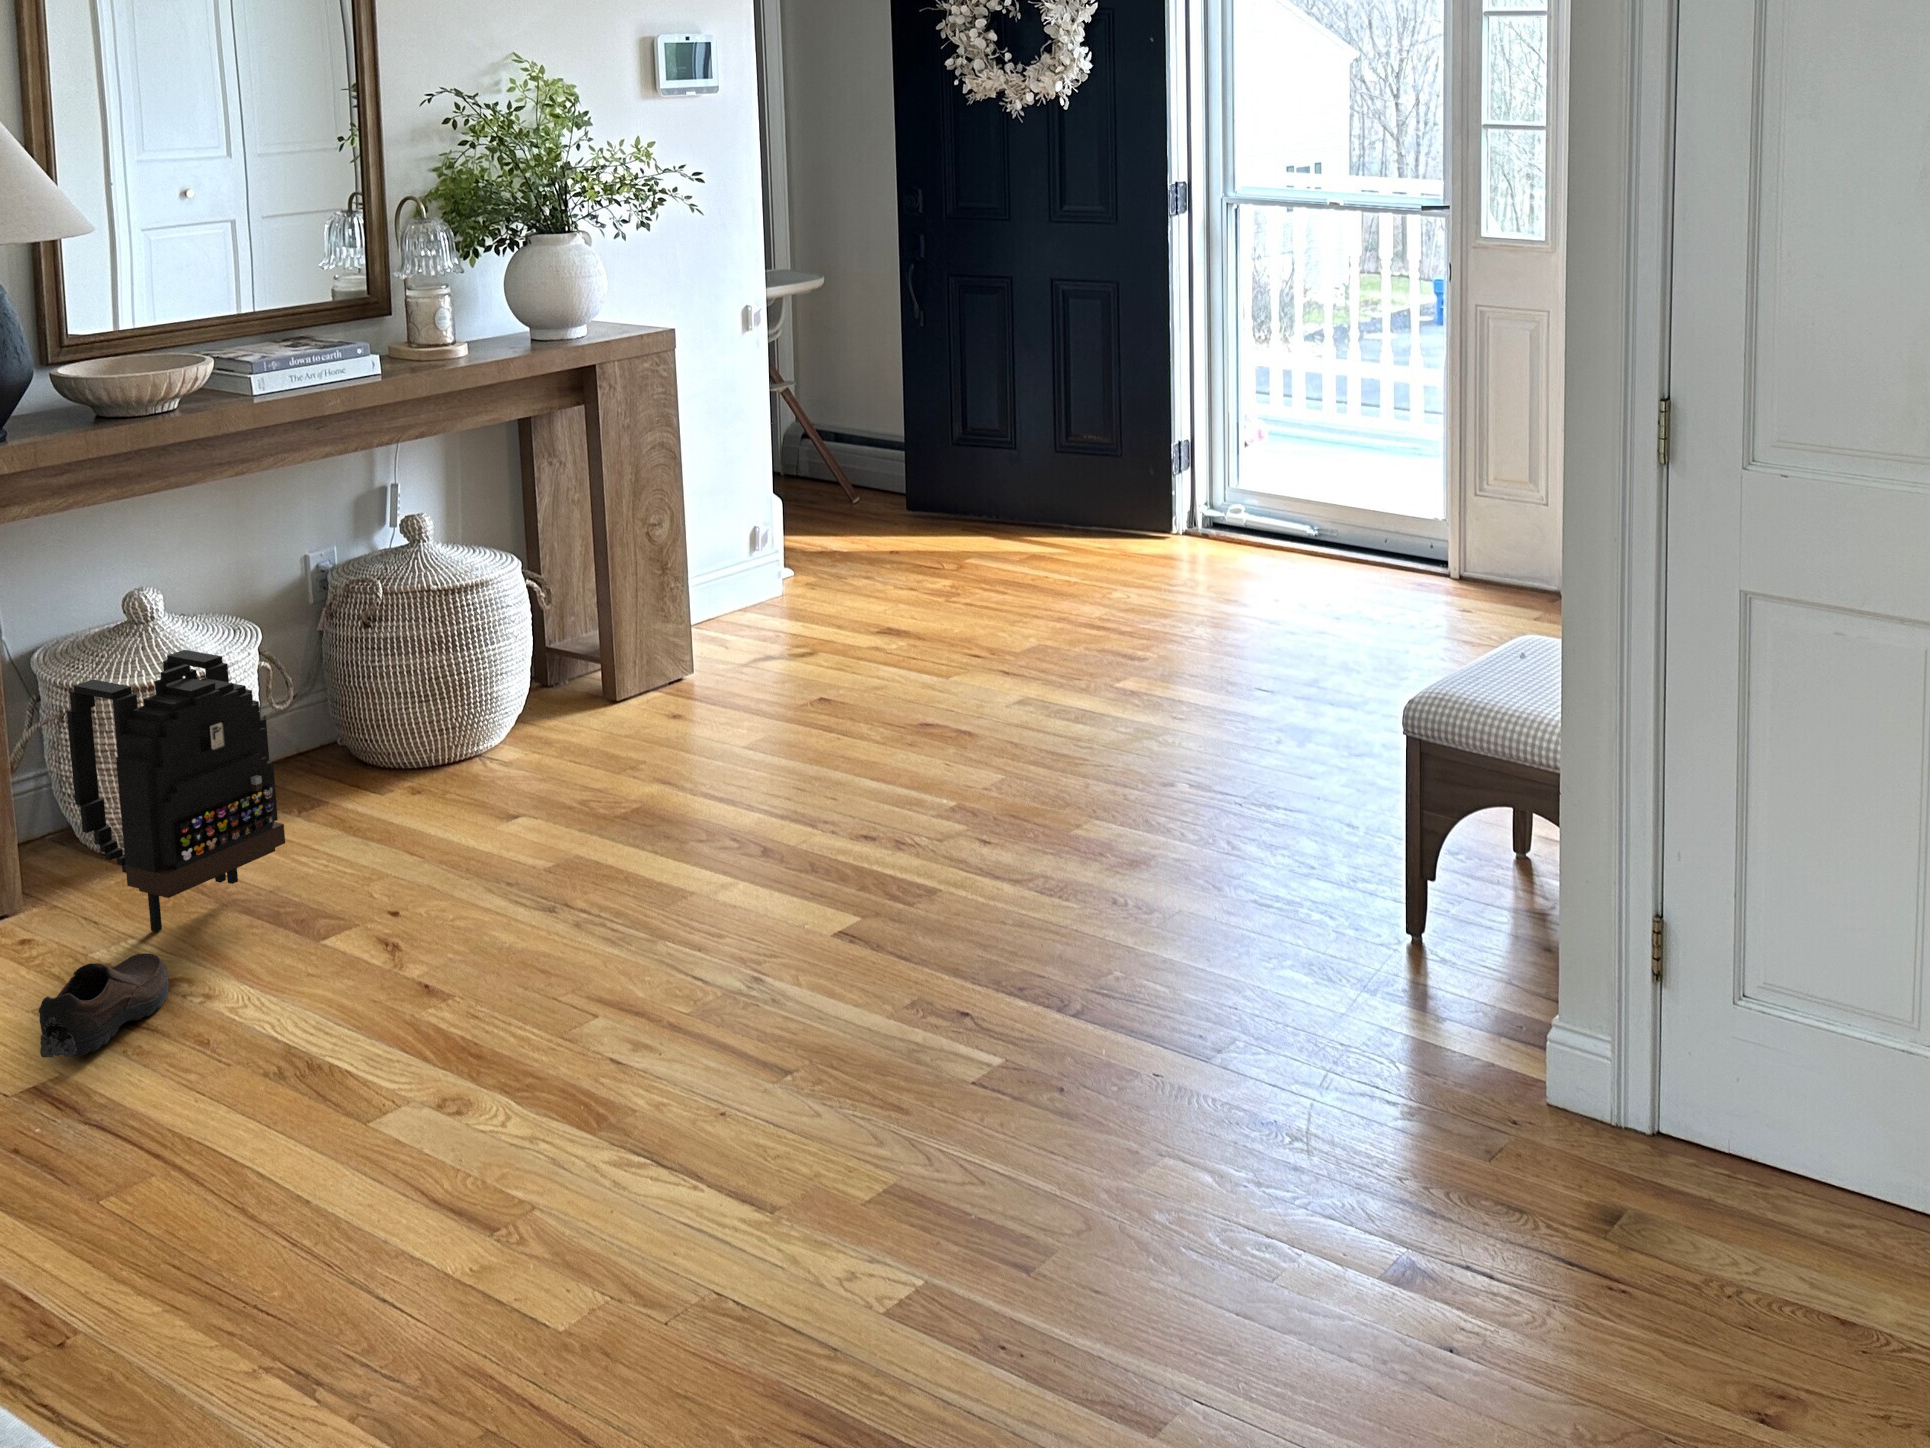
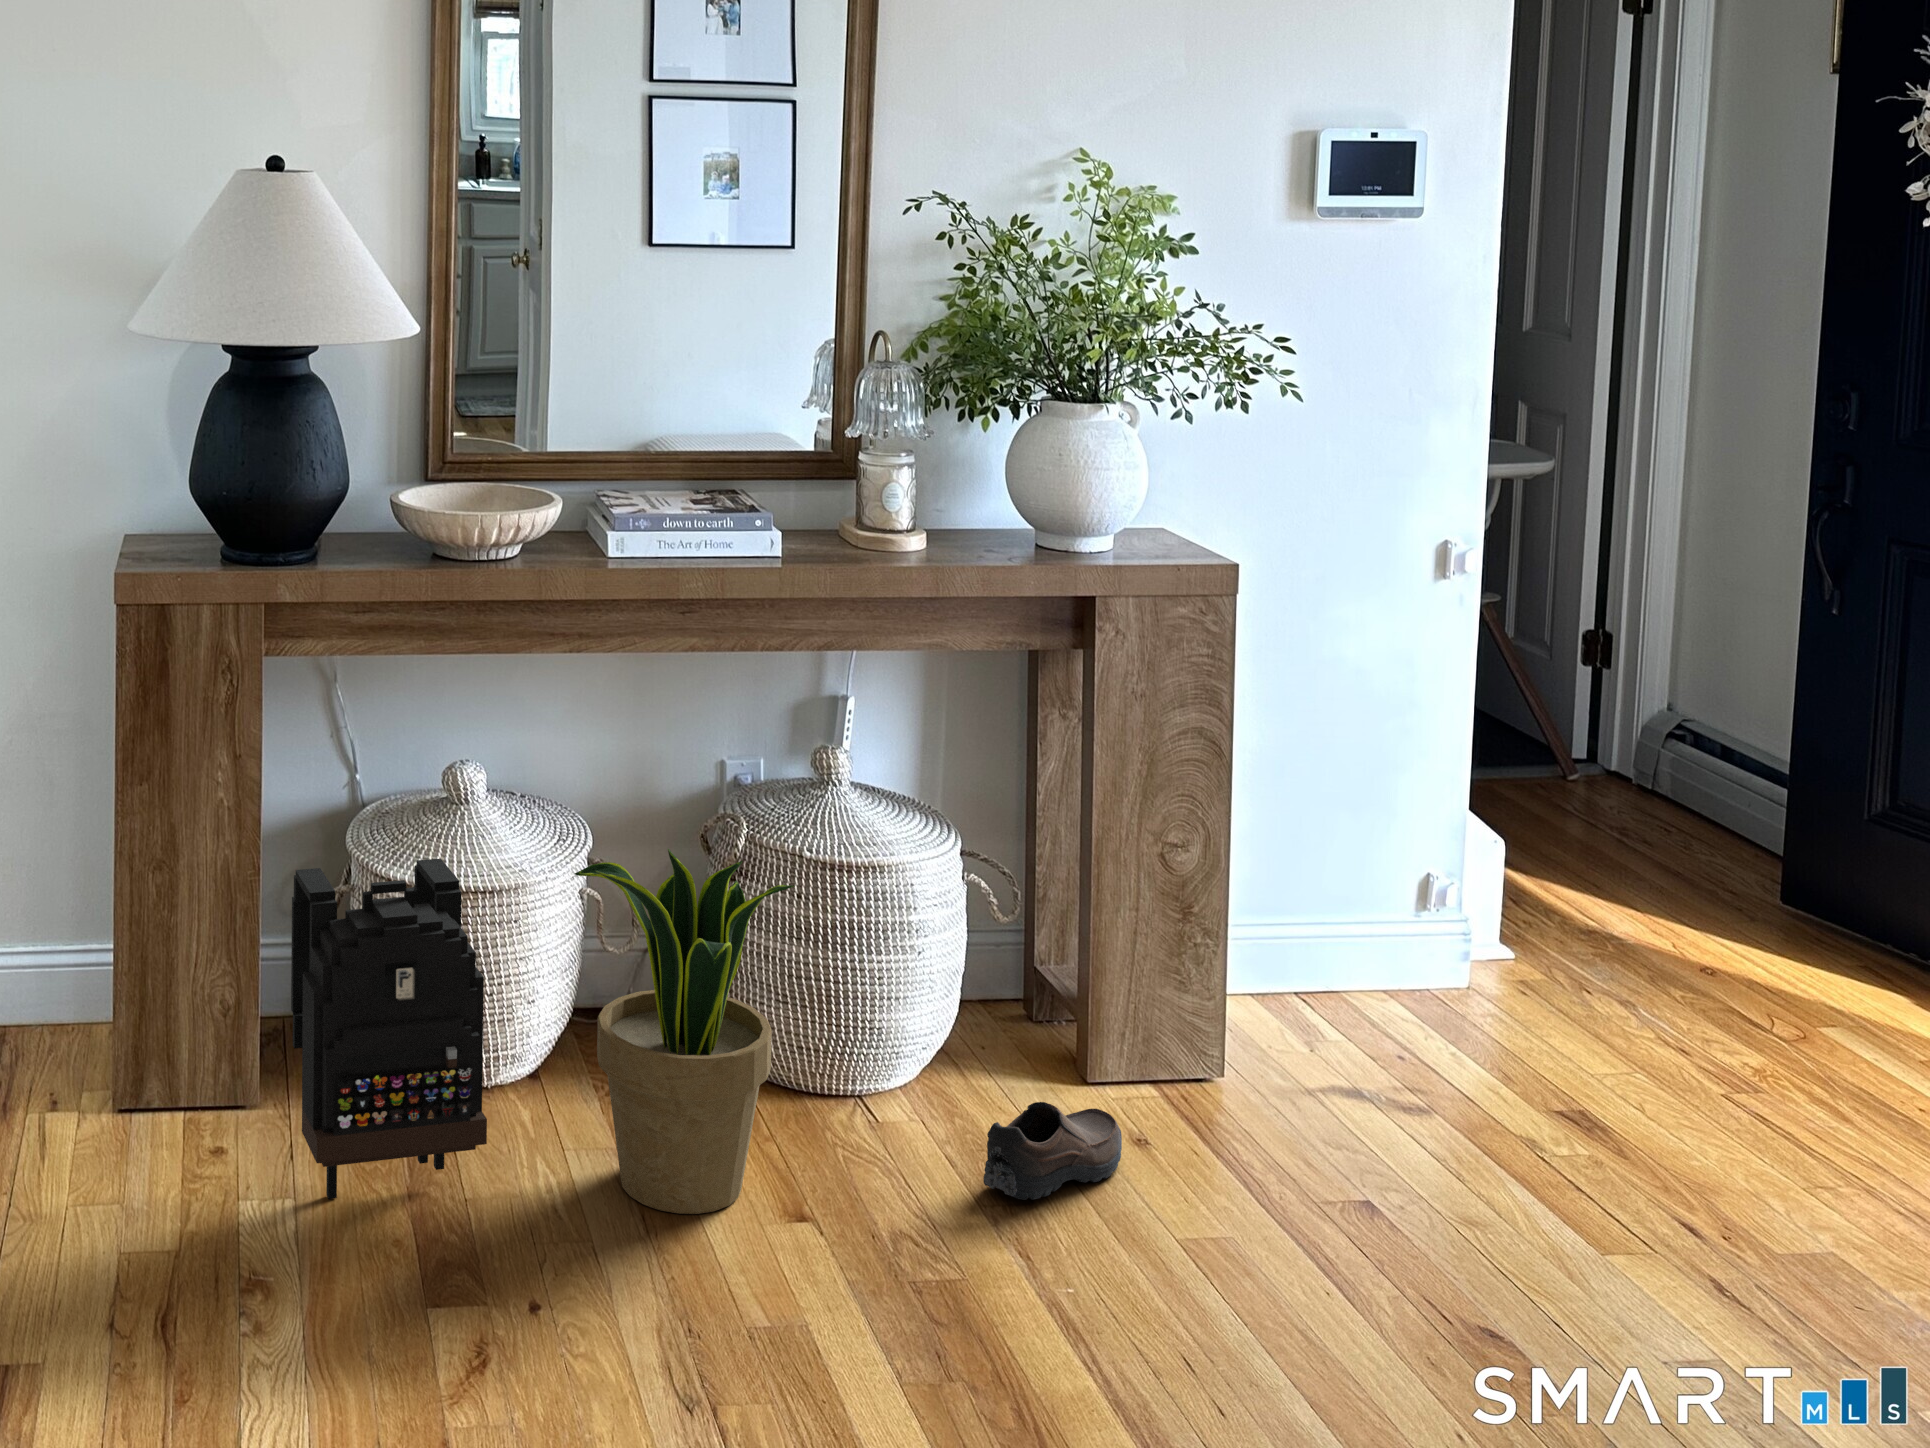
potted plant: none [308,588,479,852] -> present [575,849,794,1214]
shoe: present [39,953,169,1058] -> present [983,1102,1122,1200]

